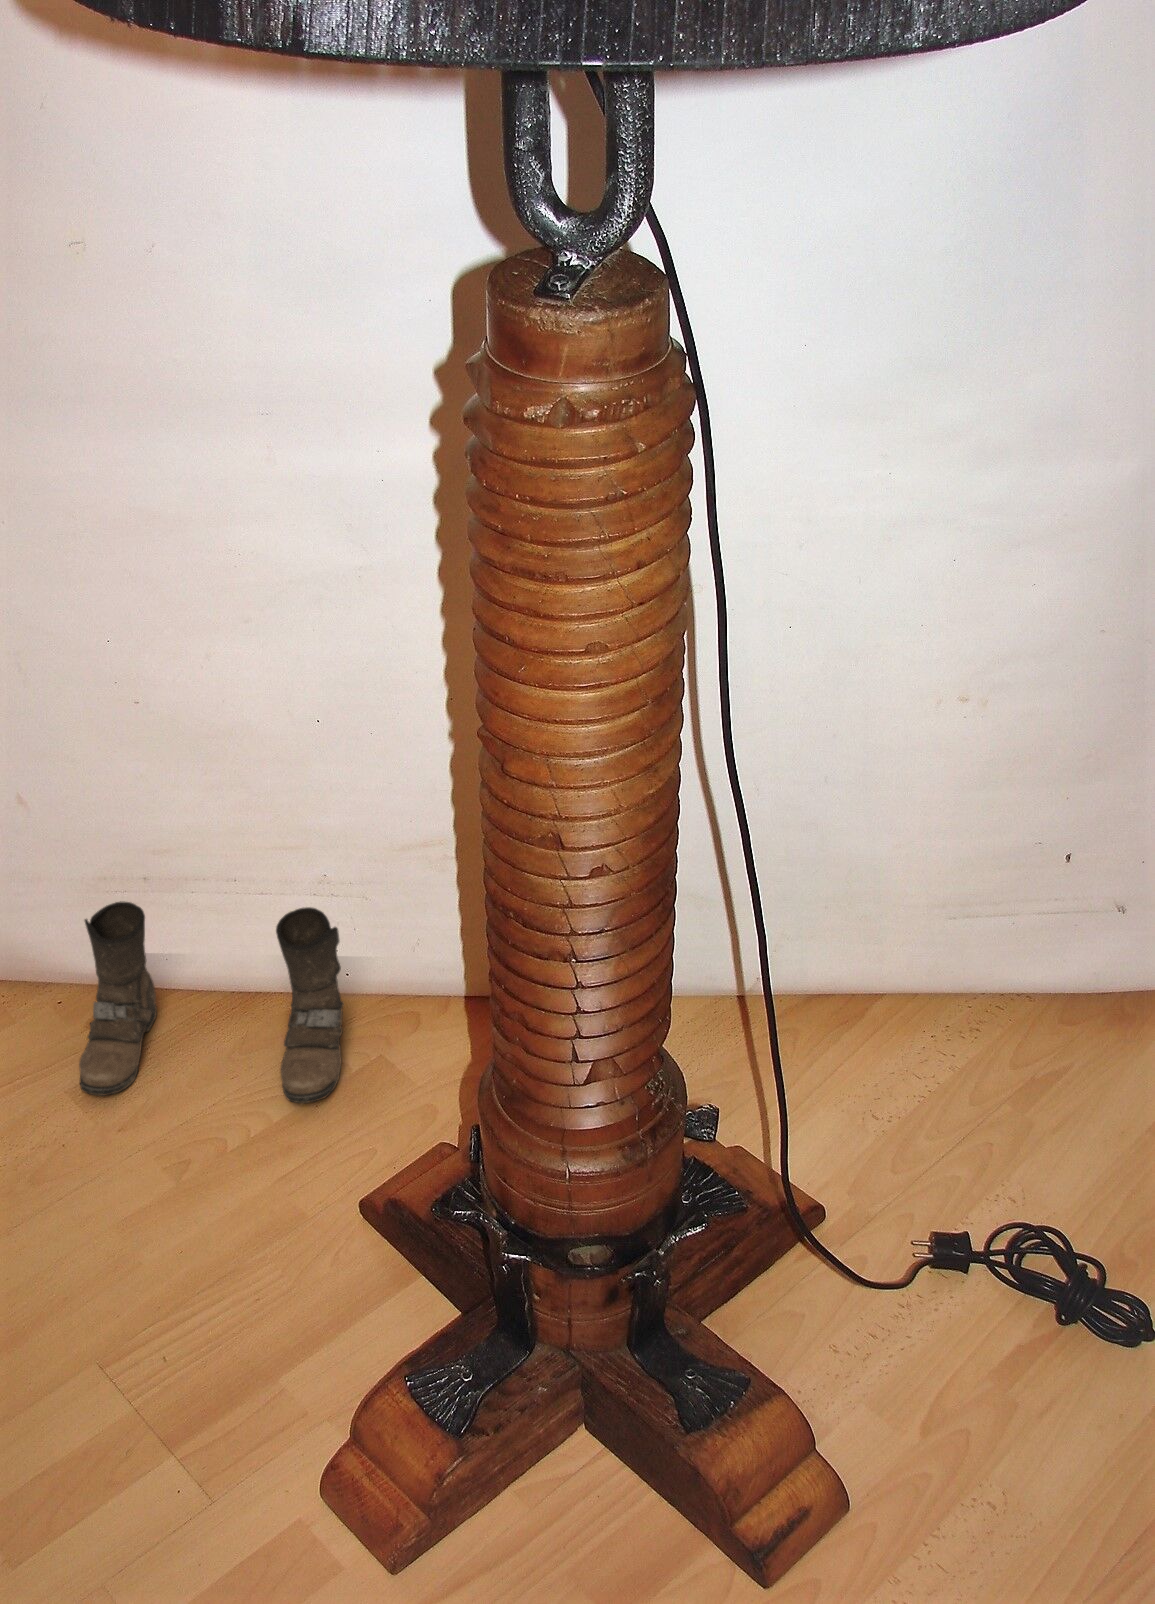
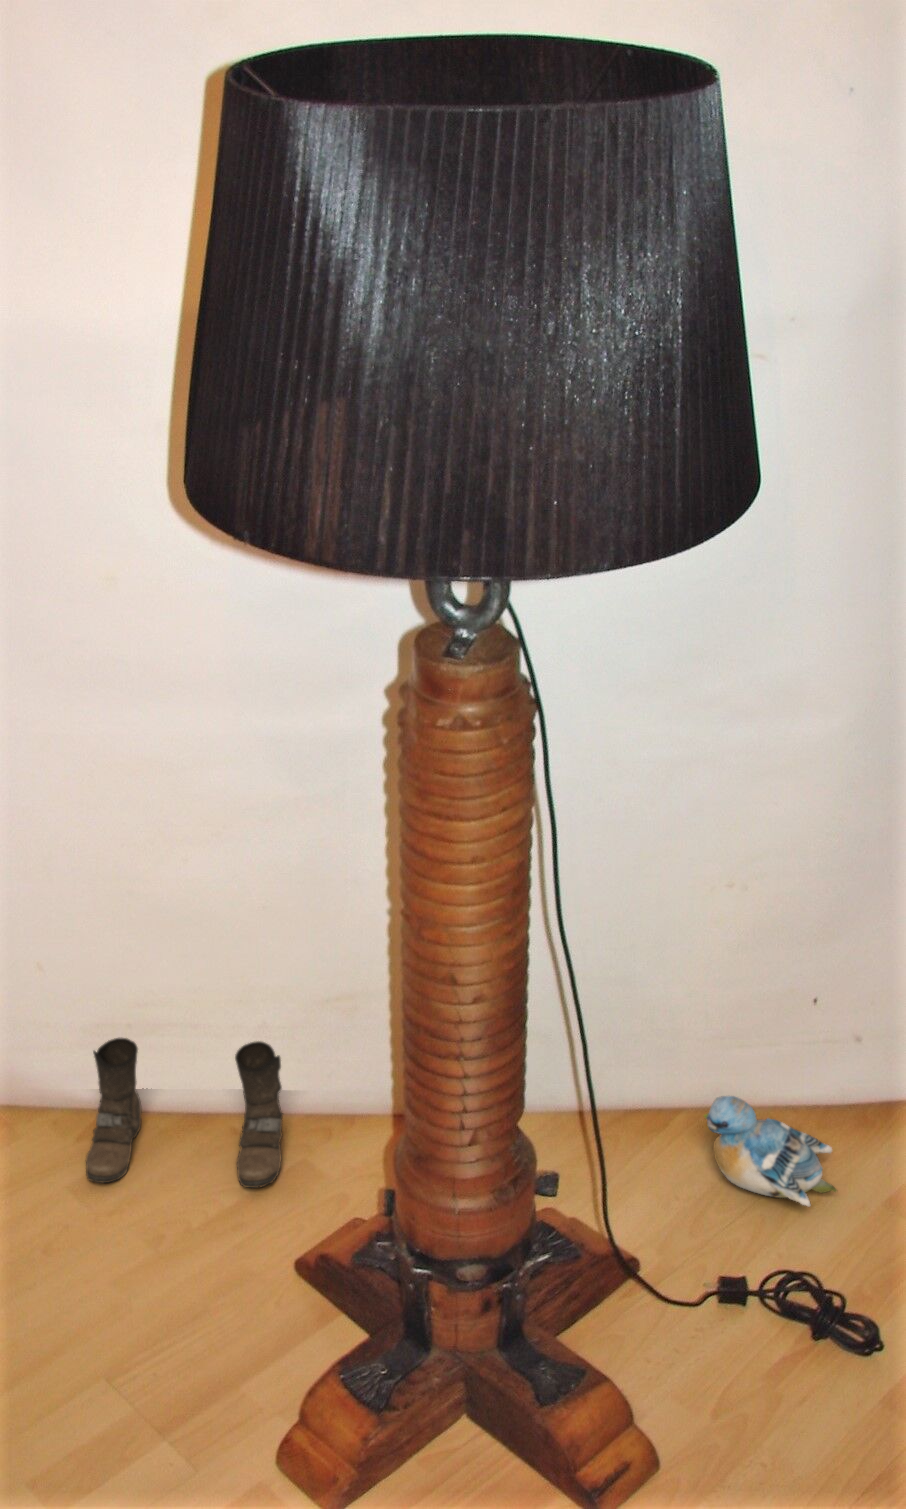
plush toy: none [910,985,1090,1136] -> present [704,1096,837,1207]

